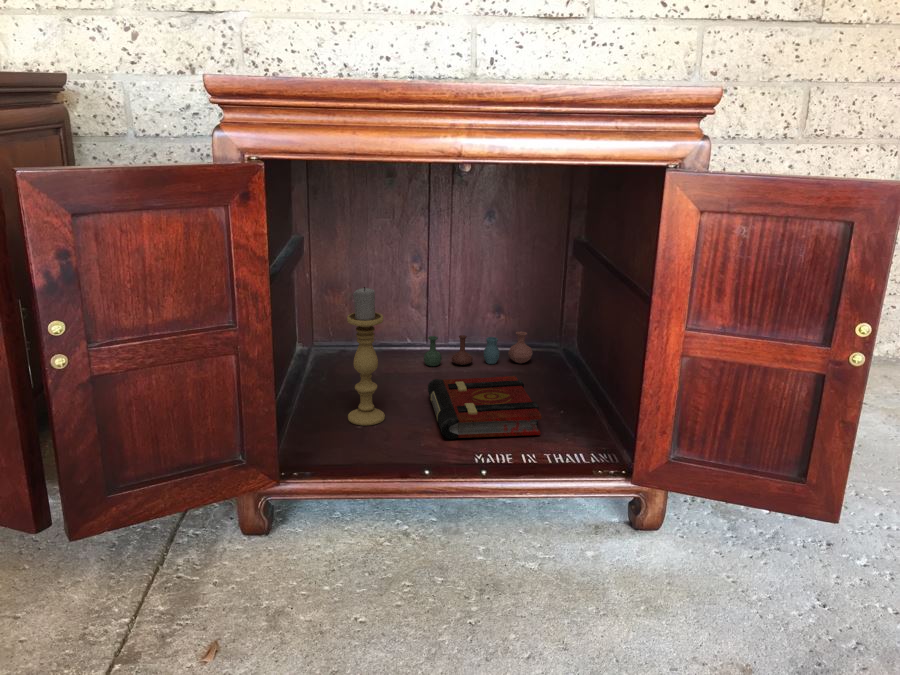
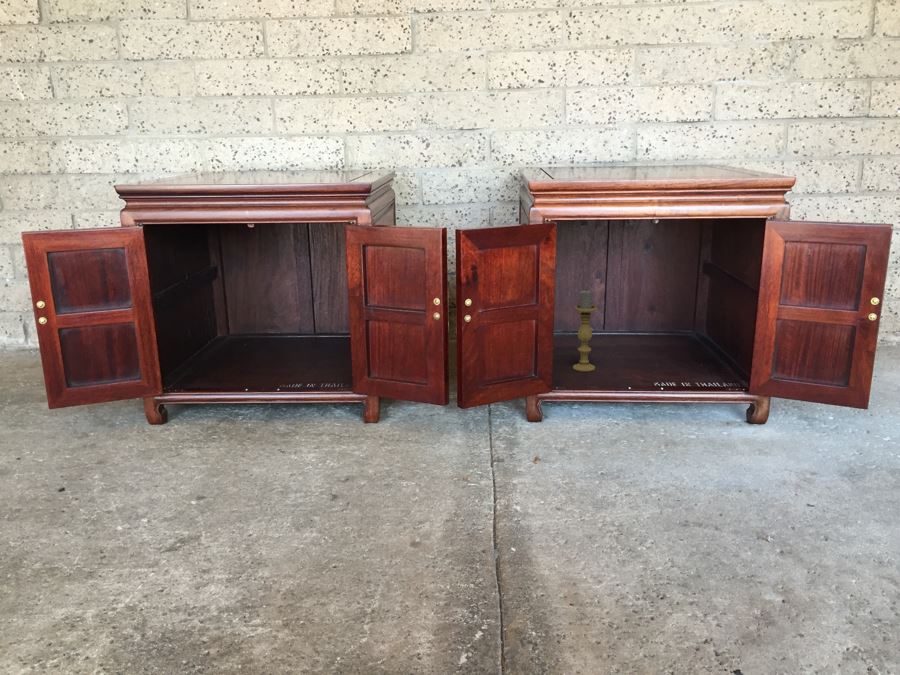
vase: present [424,331,533,366] -> none [606,323,677,345]
book: present [428,376,542,439] -> none [617,346,693,377]

